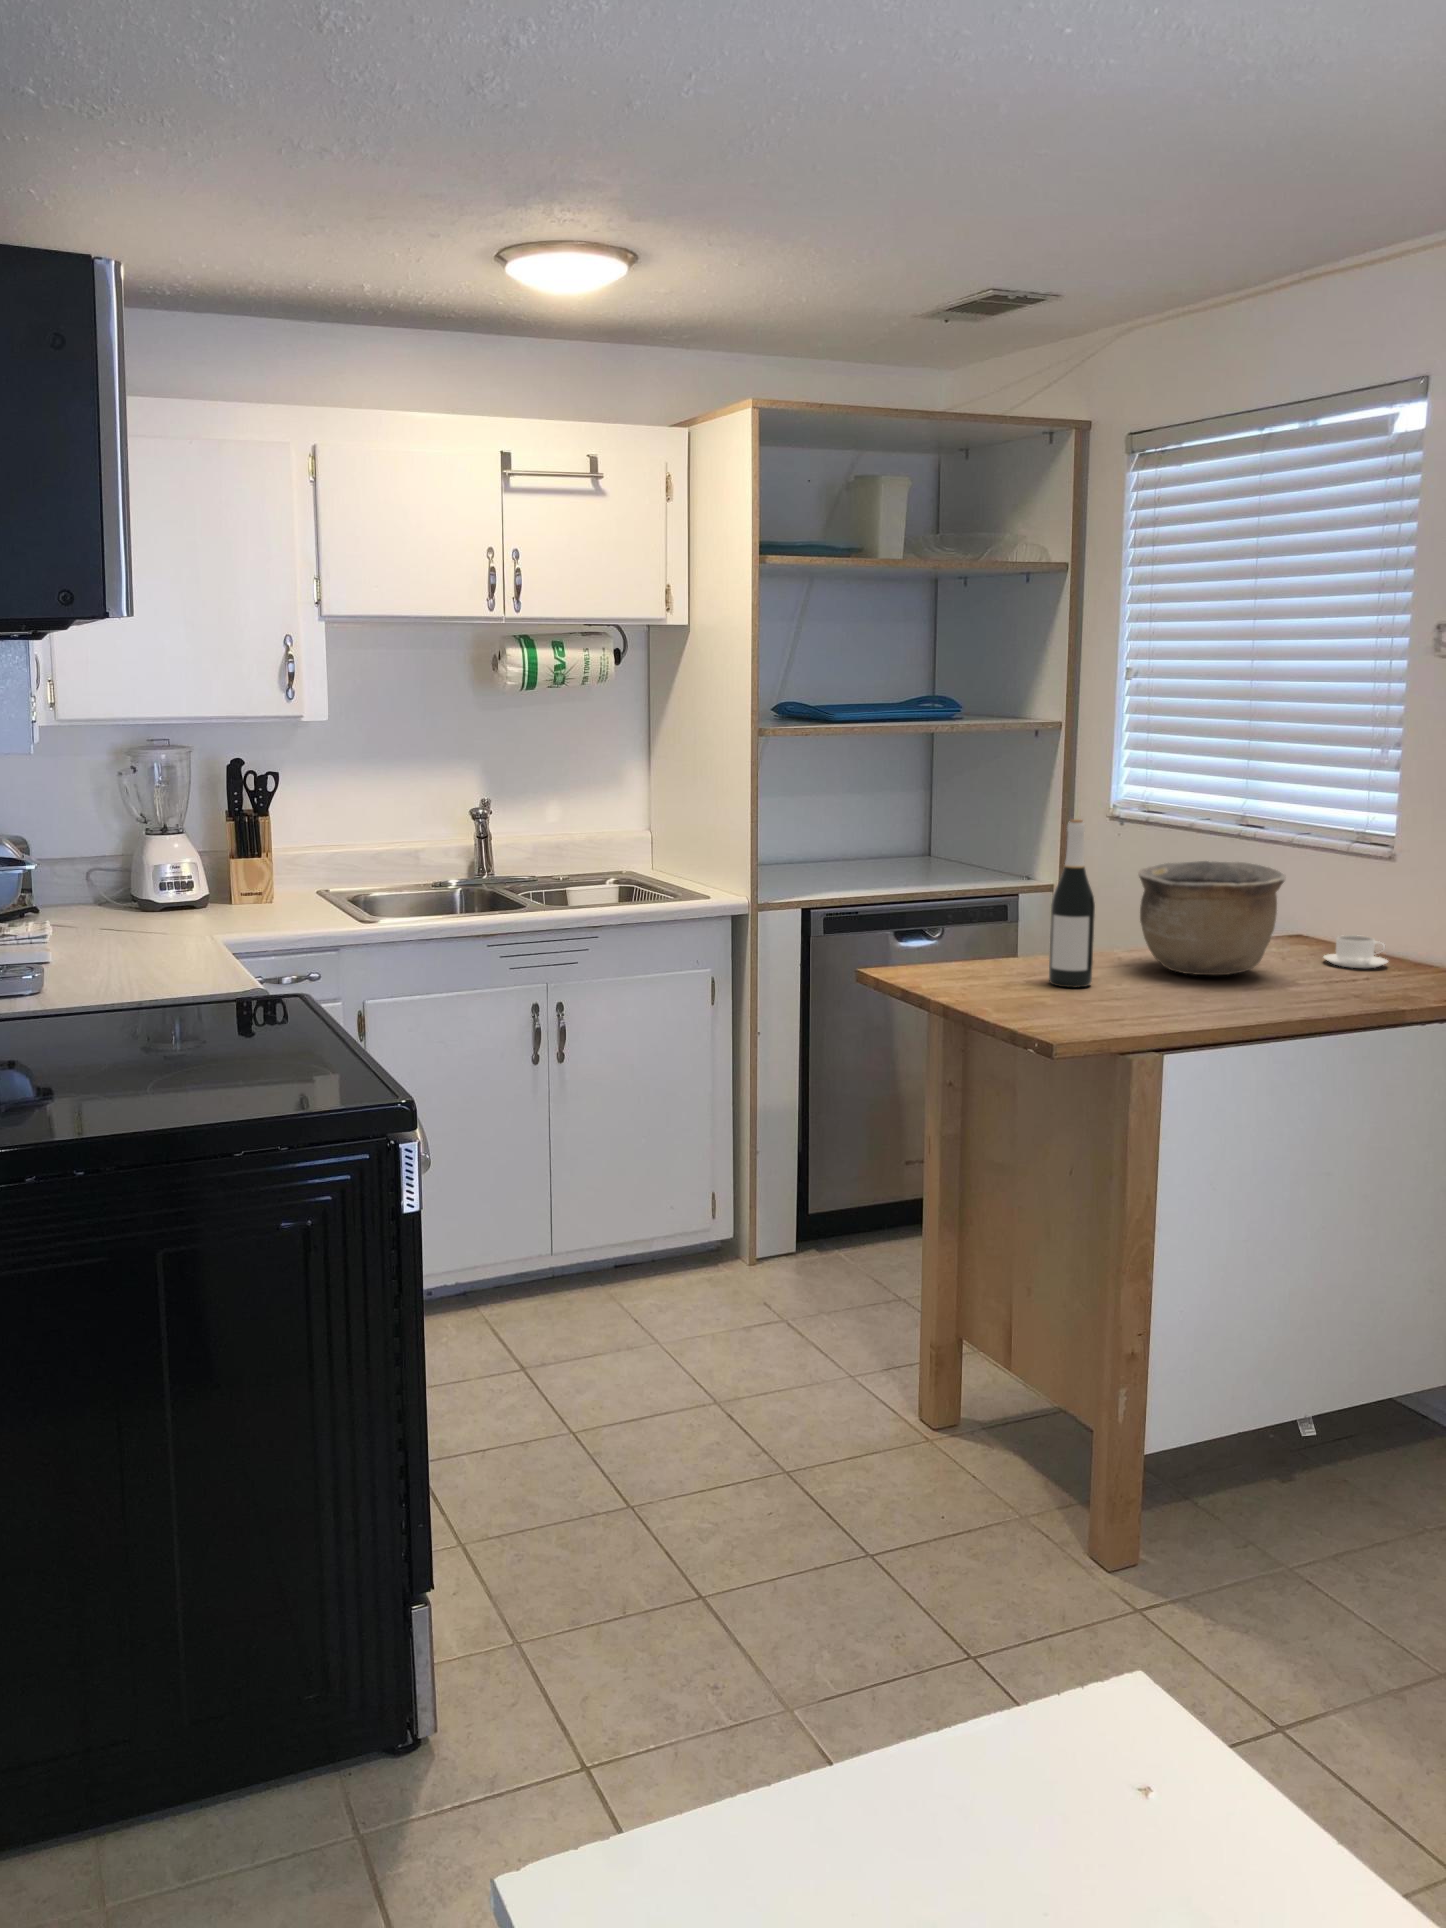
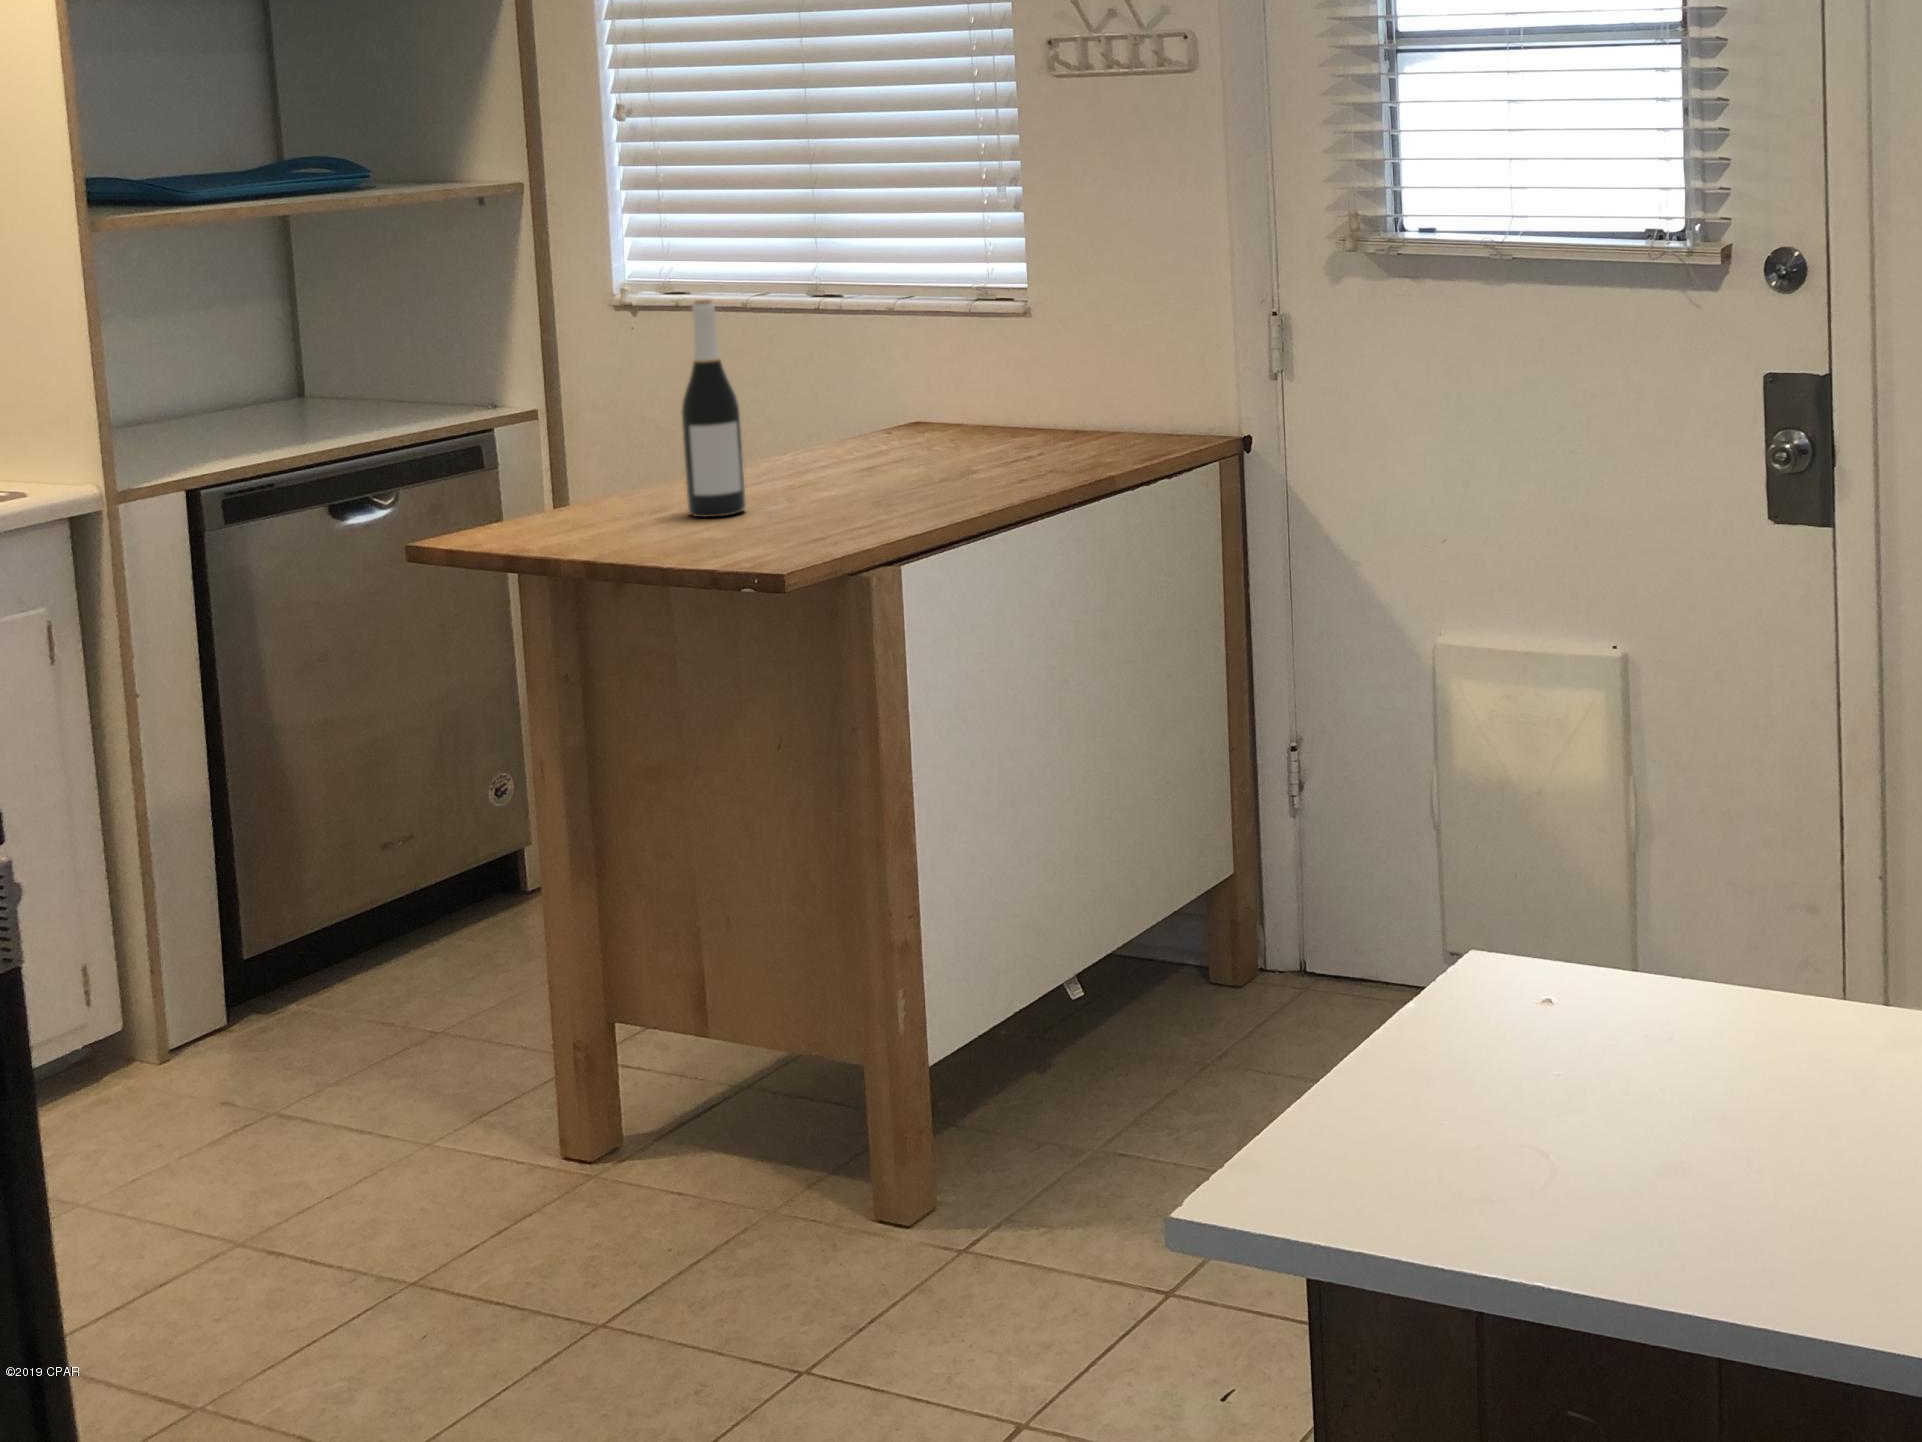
bowl: present [1138,861,1286,975] -> none [760,336,941,480]
coffee cup: present [1324,935,1388,968] -> none [970,409,1043,447]

